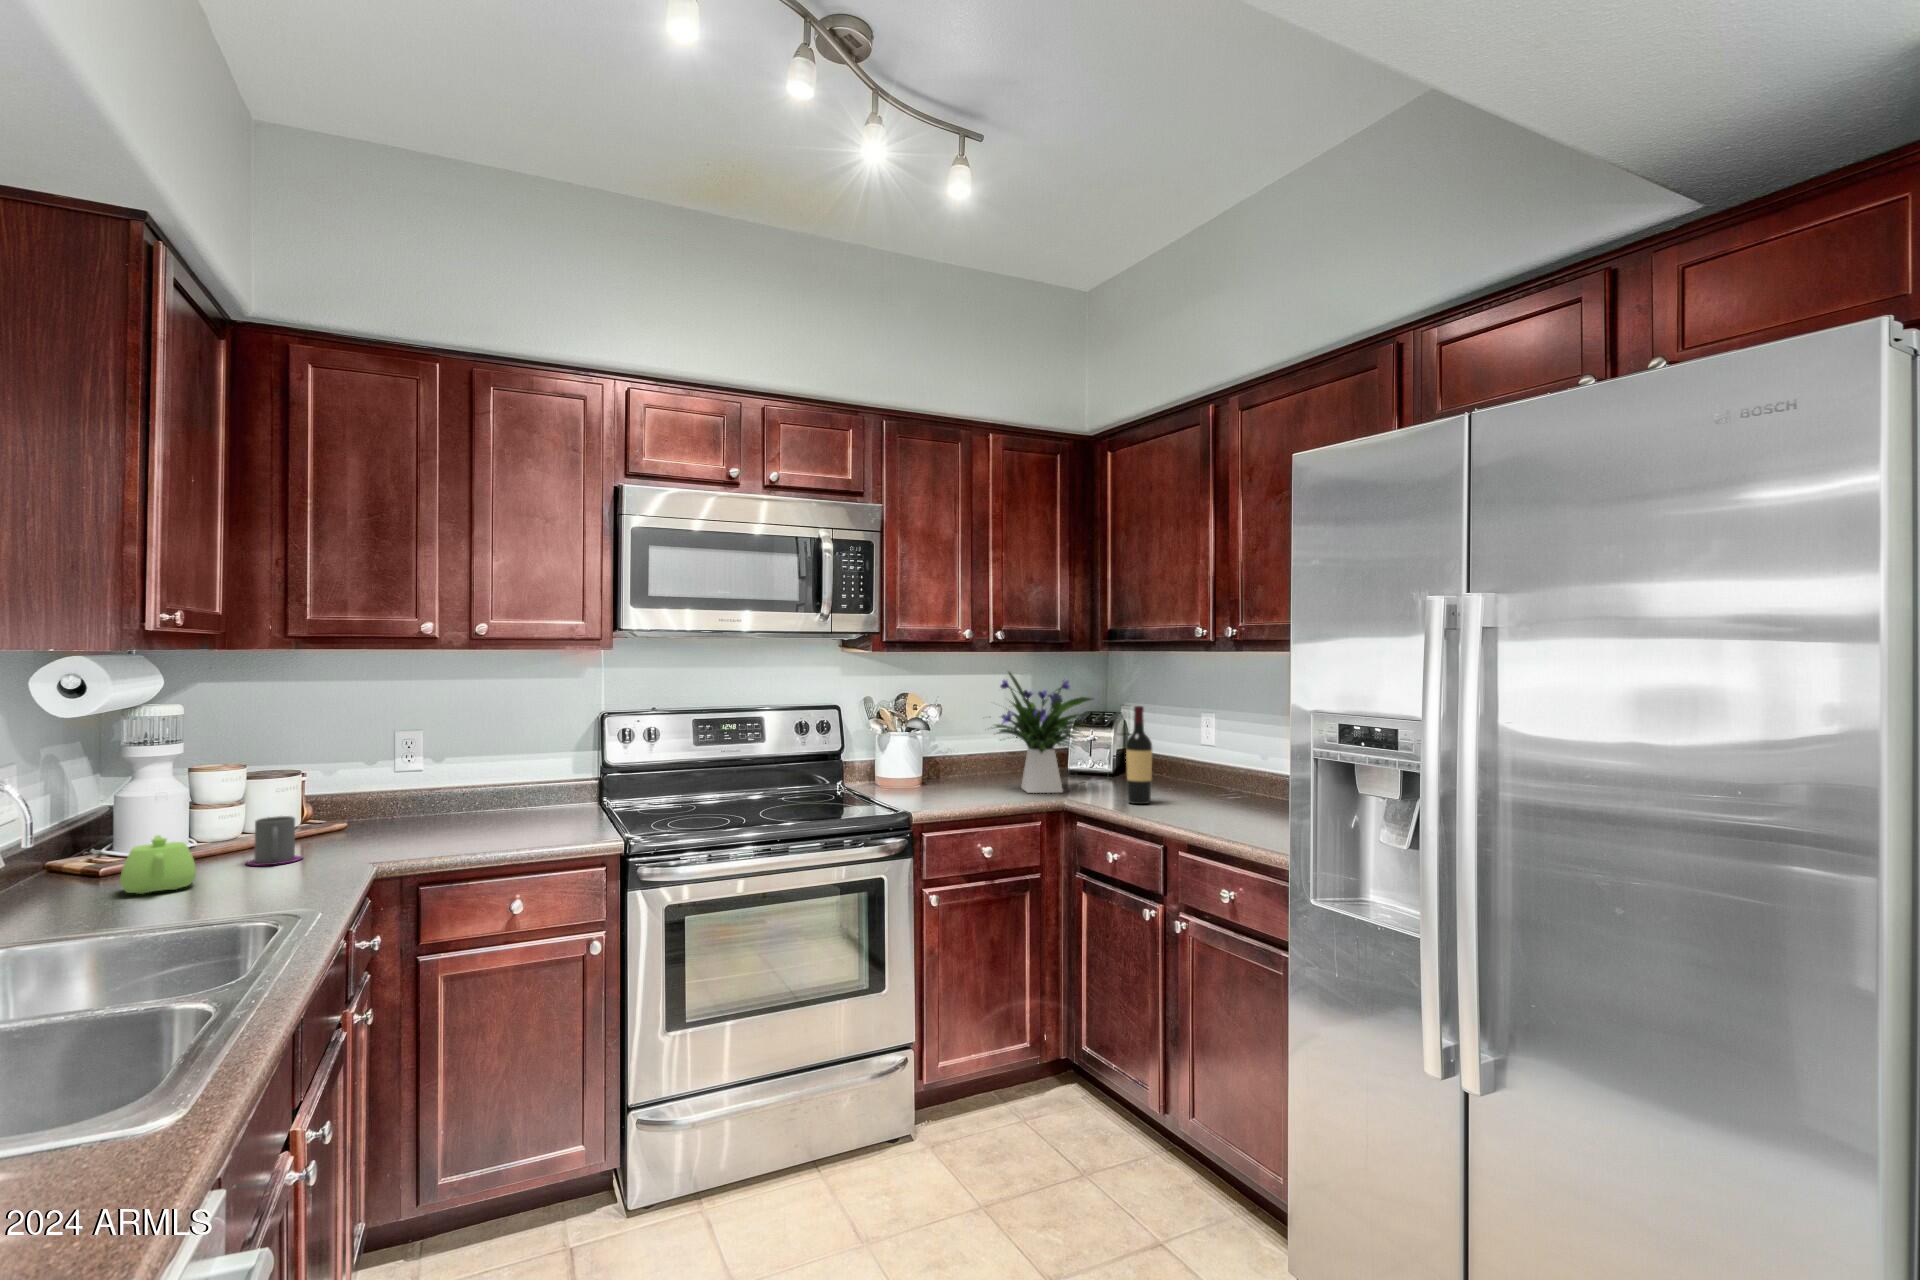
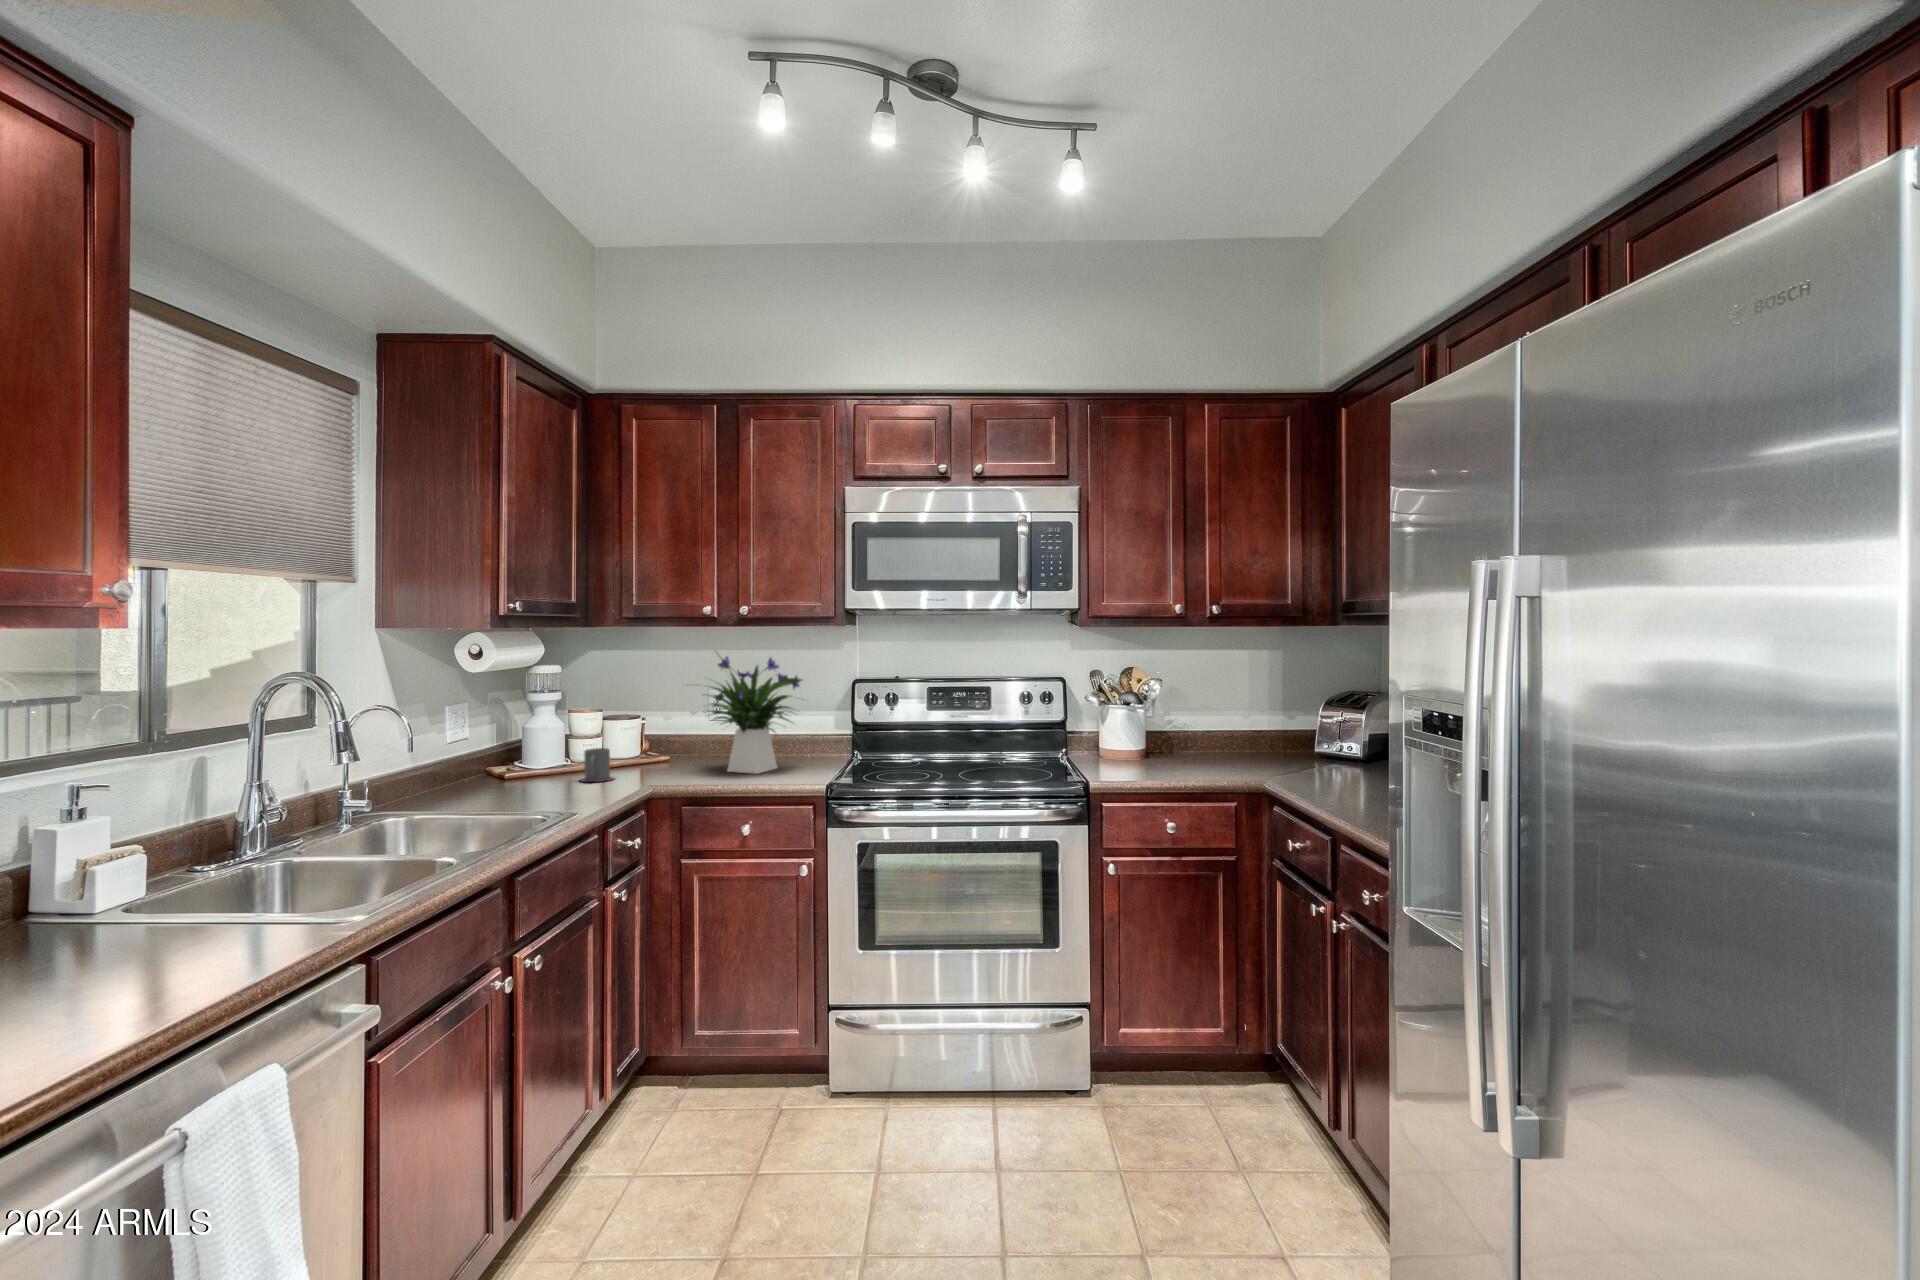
flower arrangement: present [996,672,1094,793] -> present [708,657,802,774]
wine bottle: present [1126,706,1152,804] -> none [1329,684,1360,791]
teapot: present [120,835,196,894] -> none [491,755,537,794]

